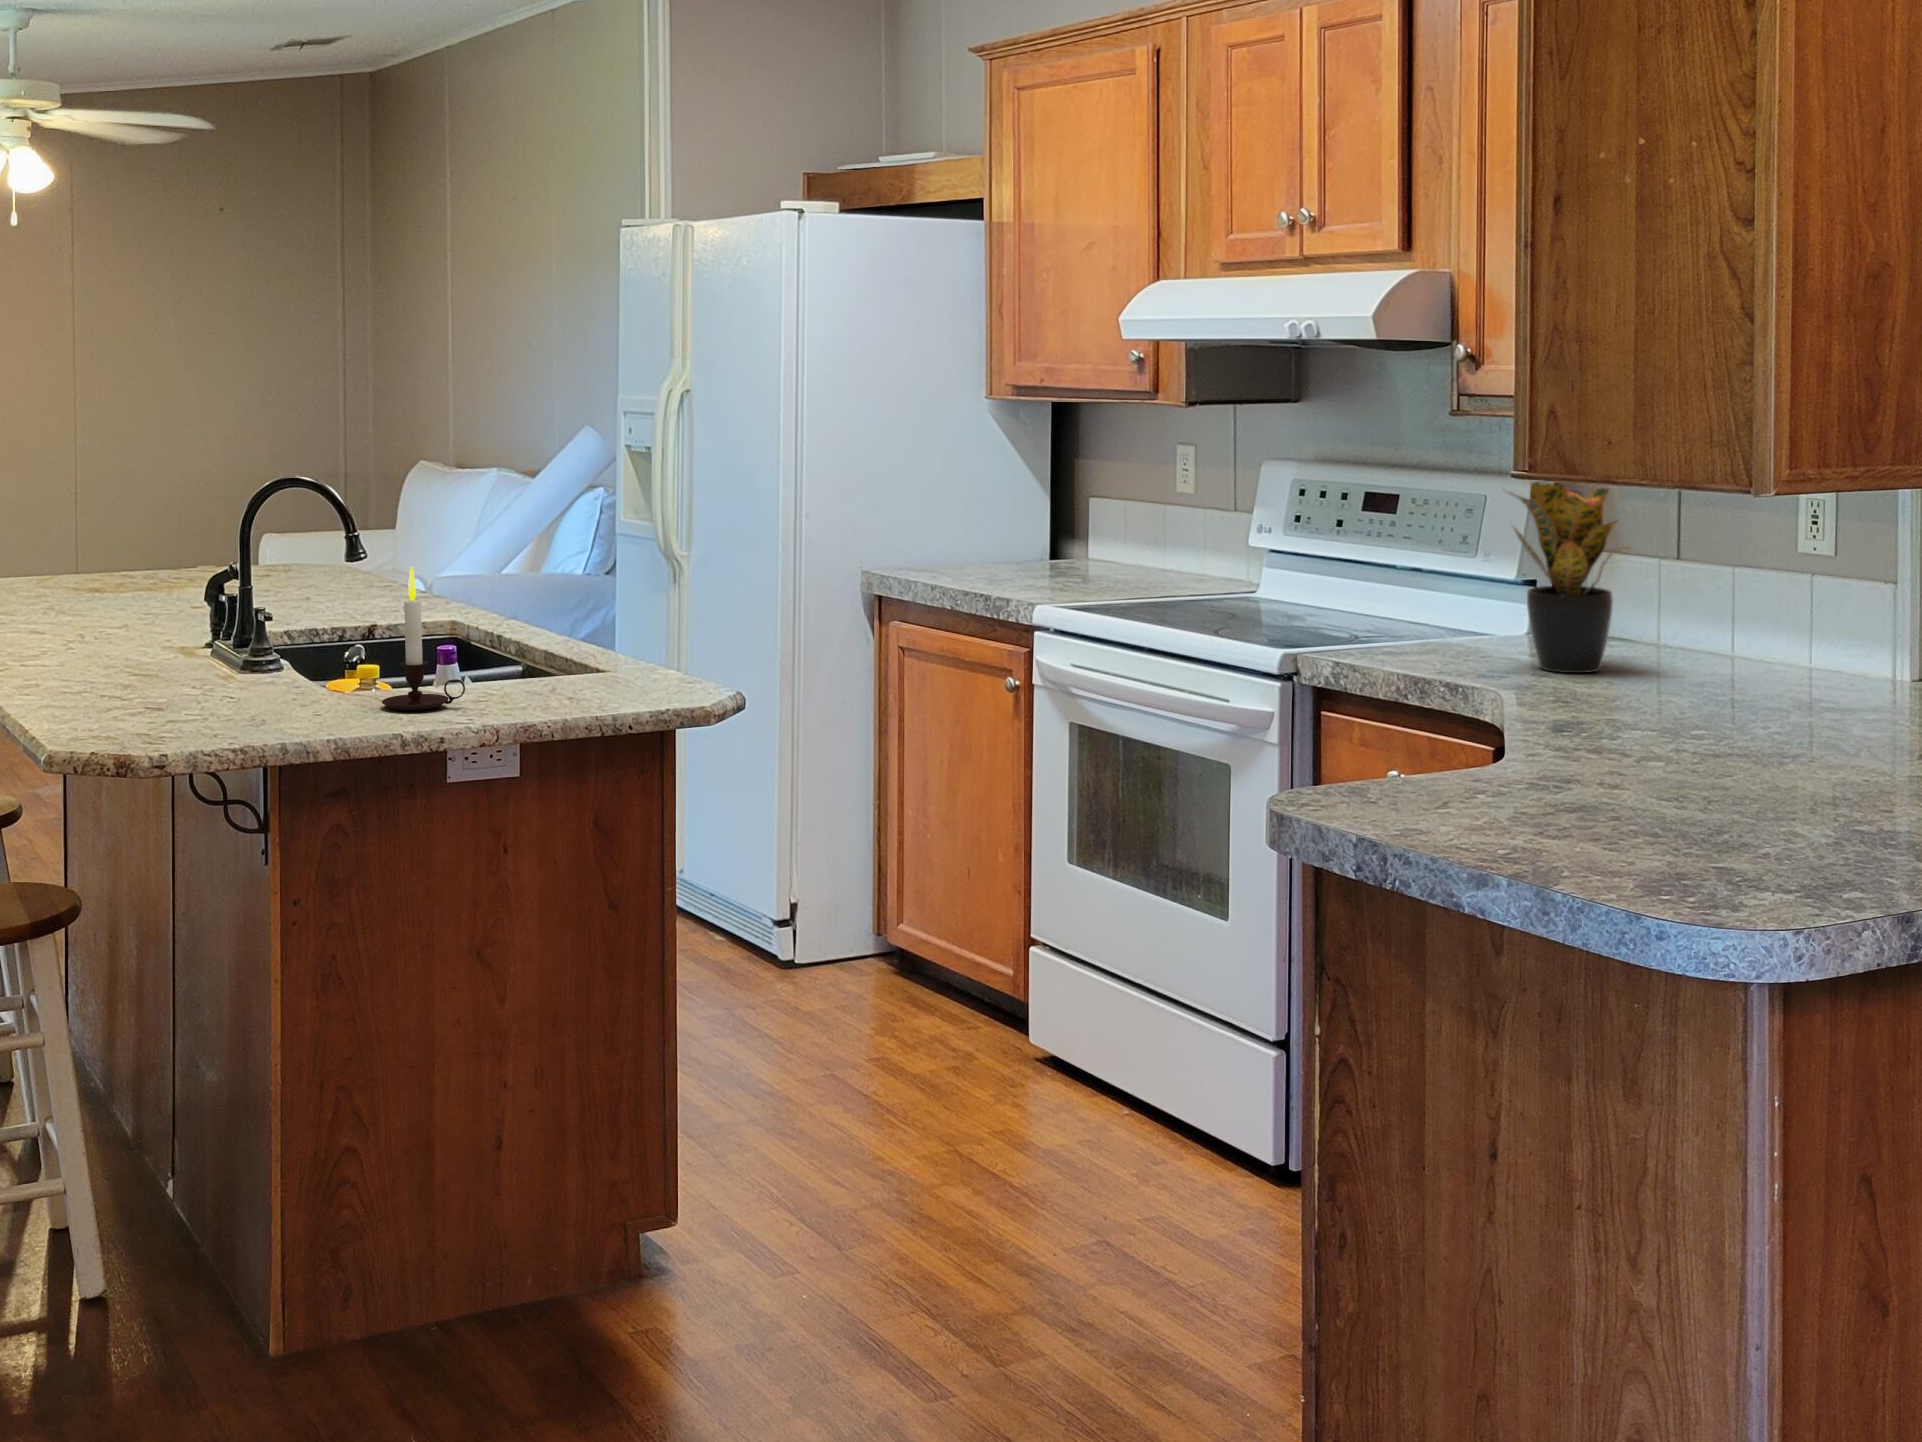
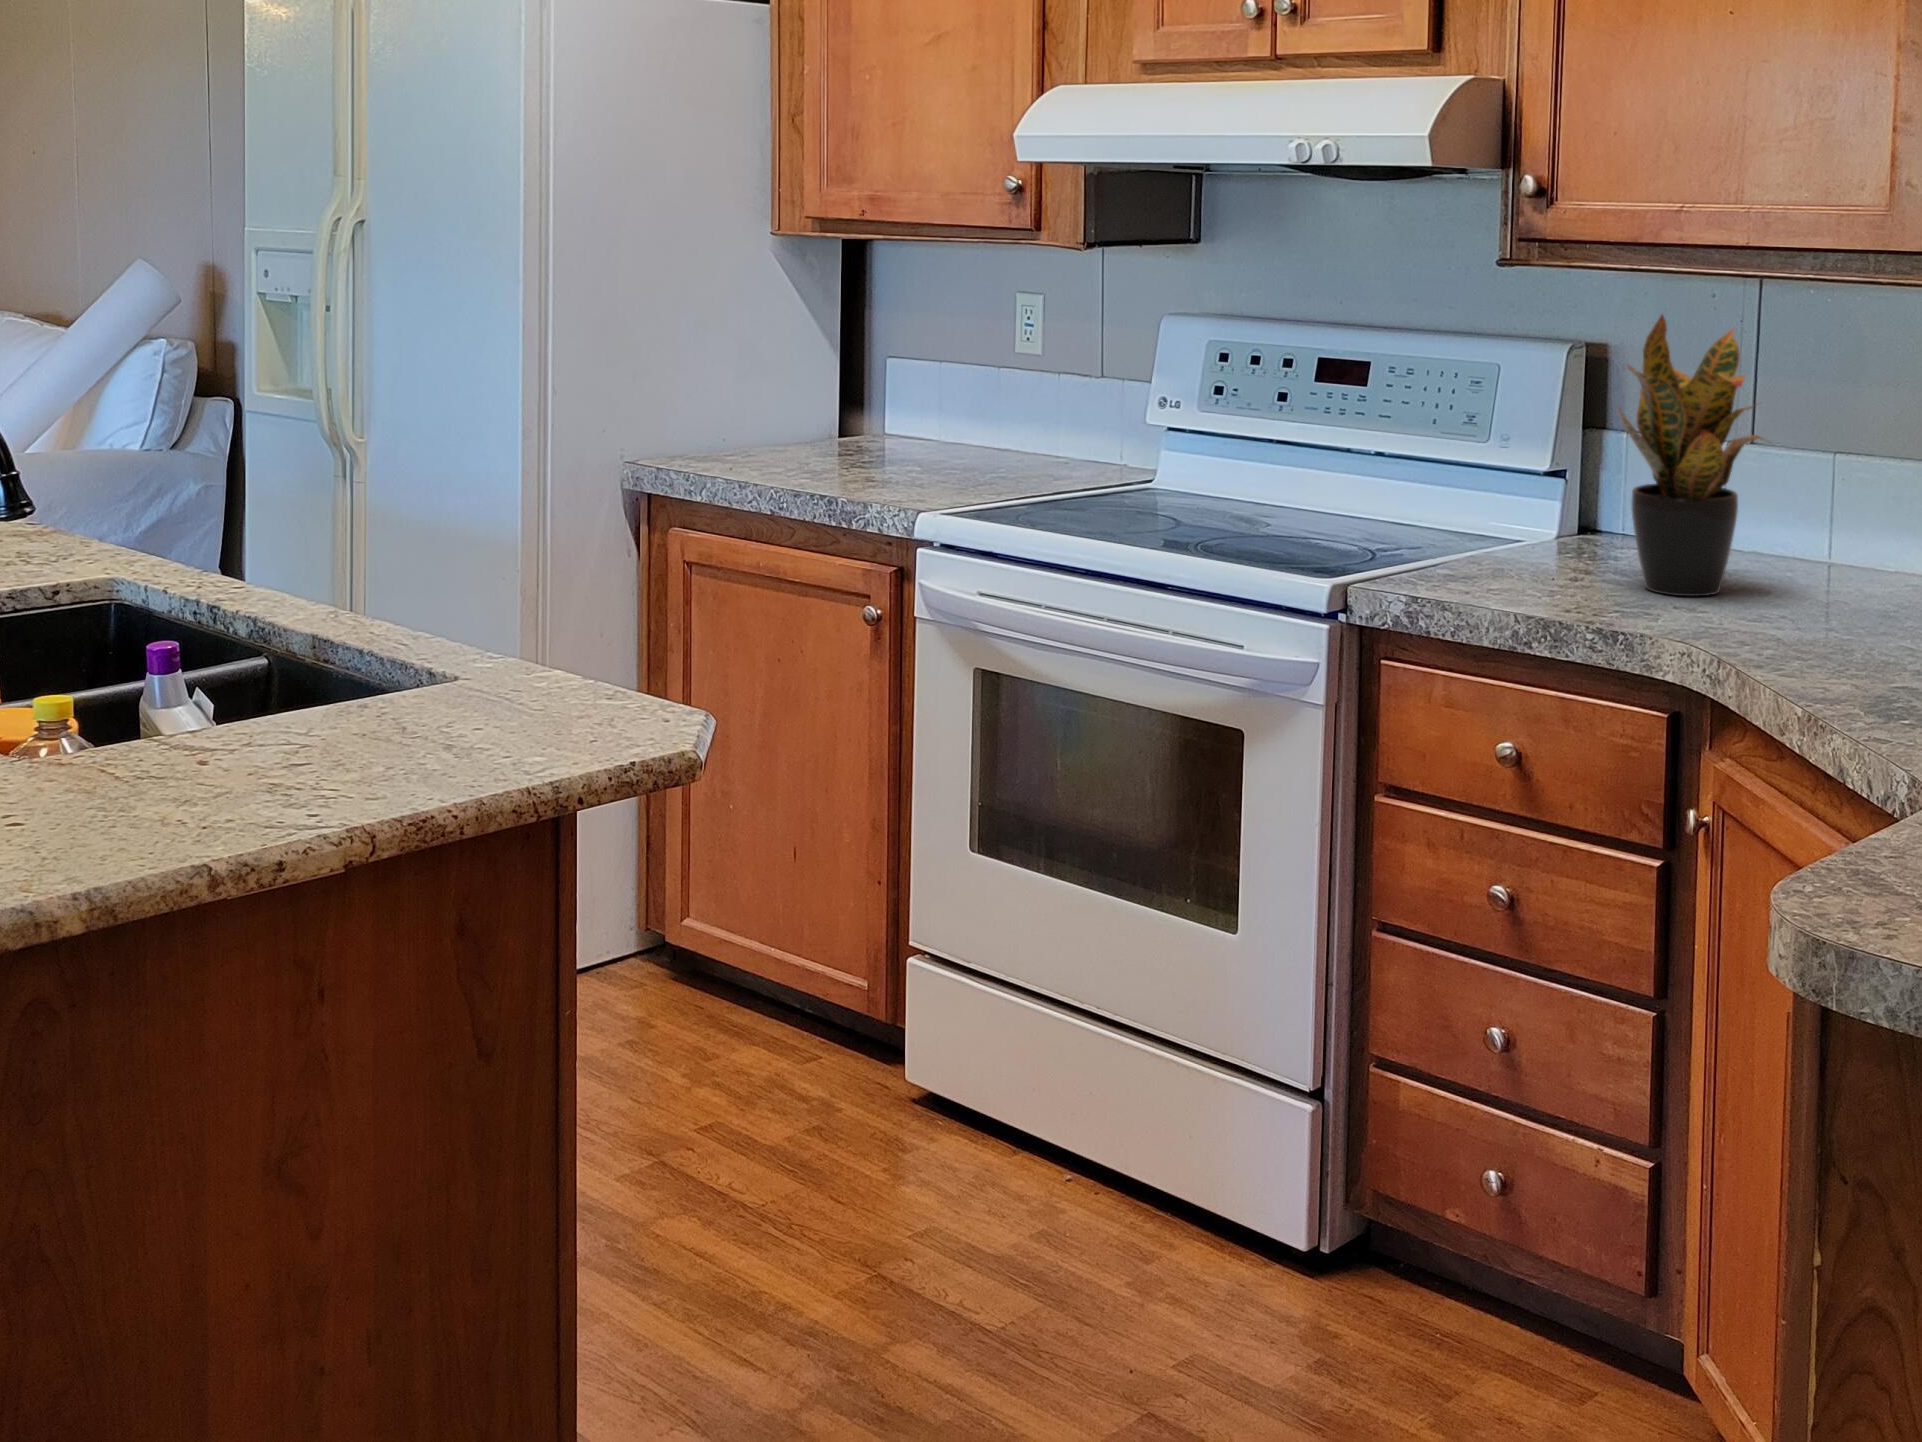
candle: present [382,566,465,710] -> none [109,550,258,796]

